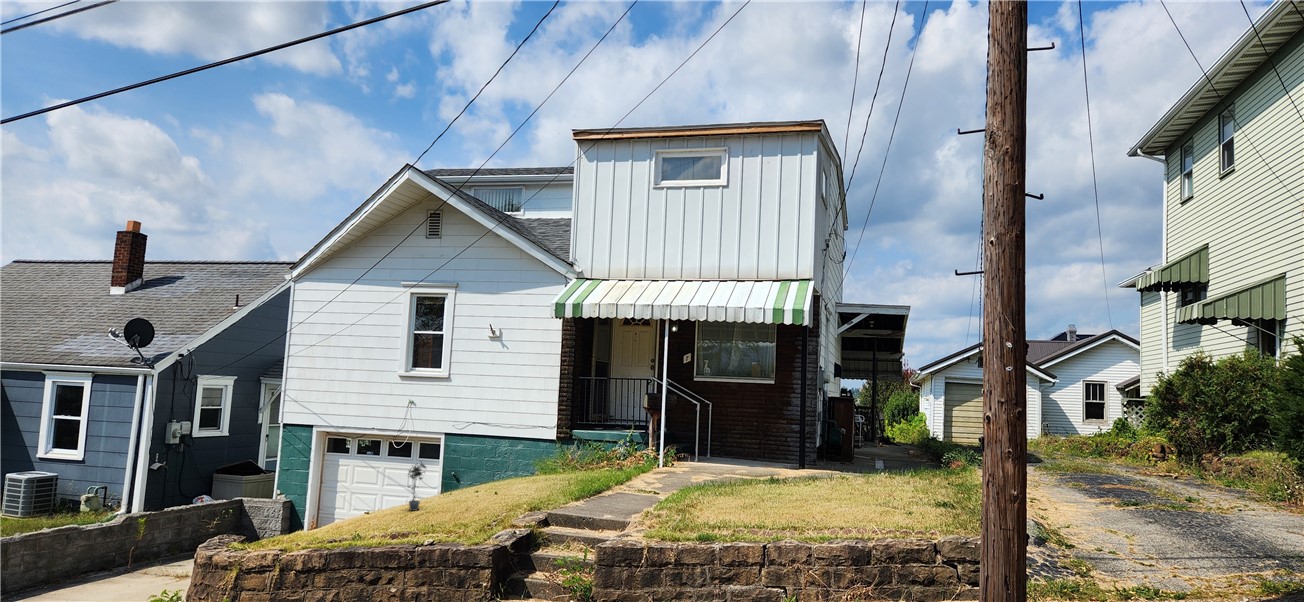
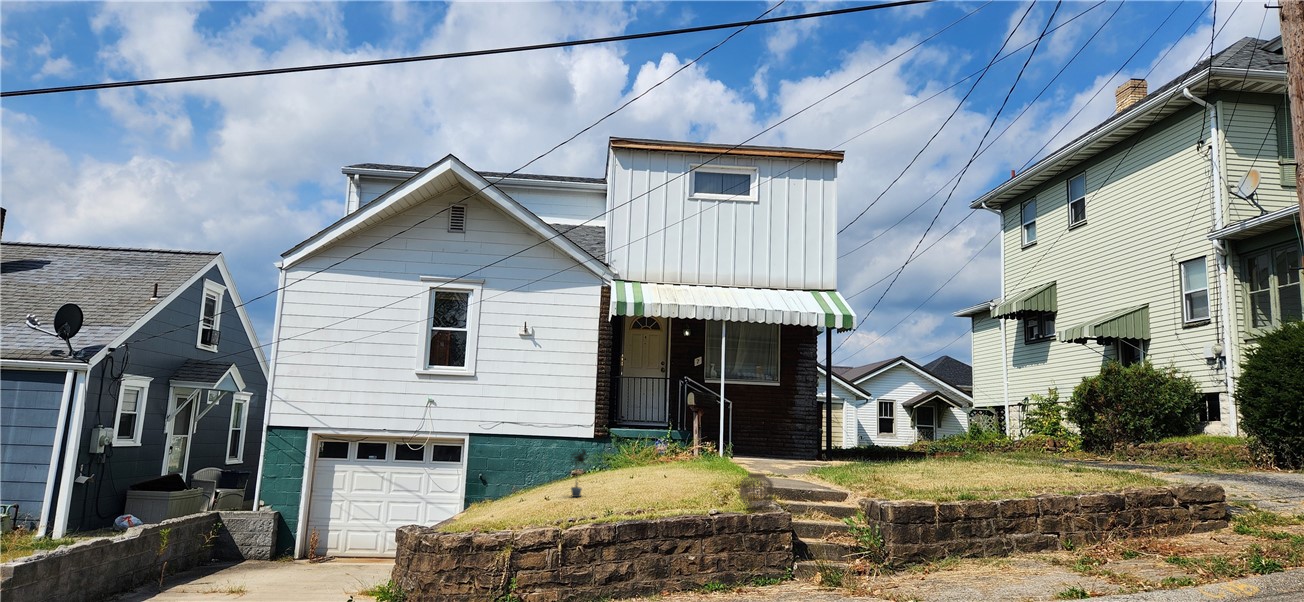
woven basket: none [465,503,500,542] -> present [740,473,773,509]

